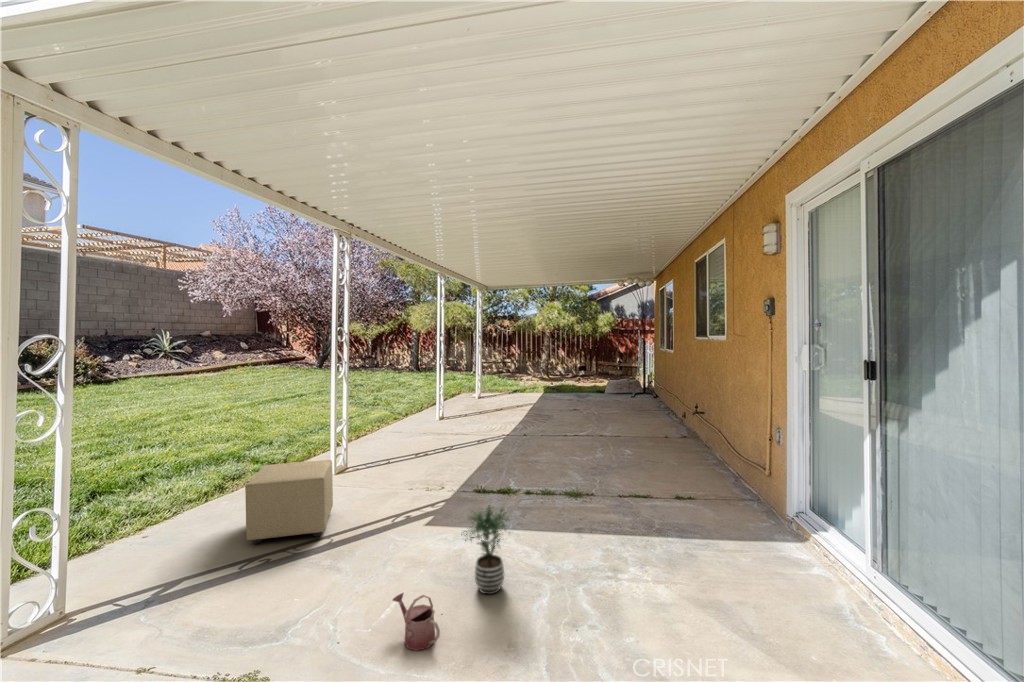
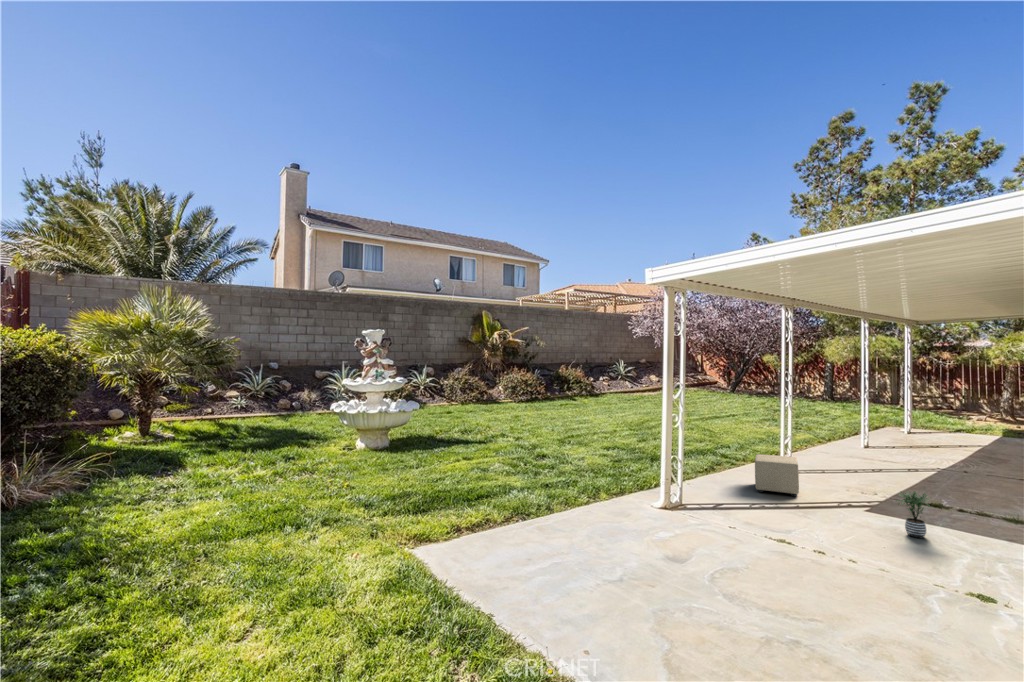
watering can: present [393,593,440,651] -> none [855,518,885,543]

